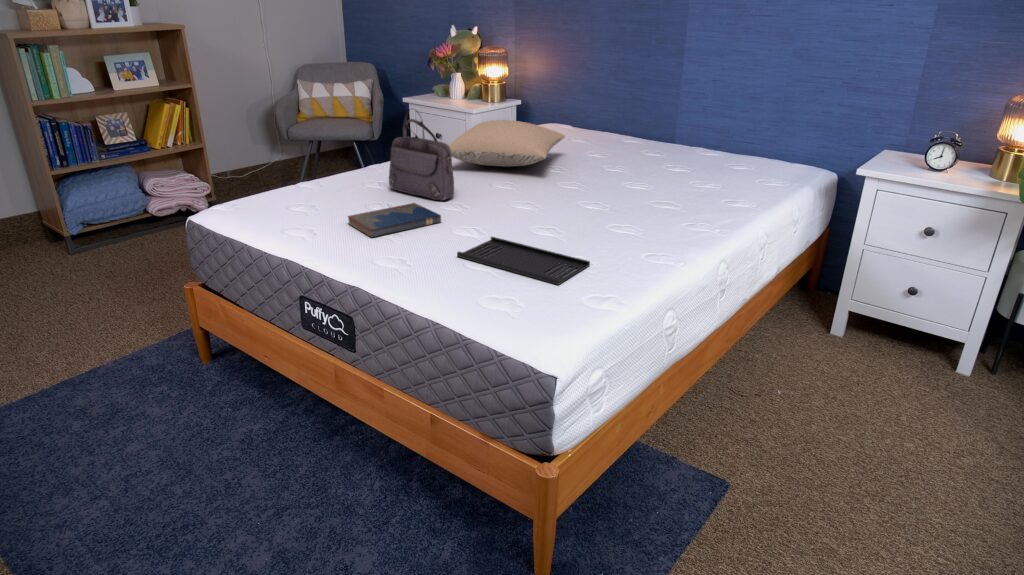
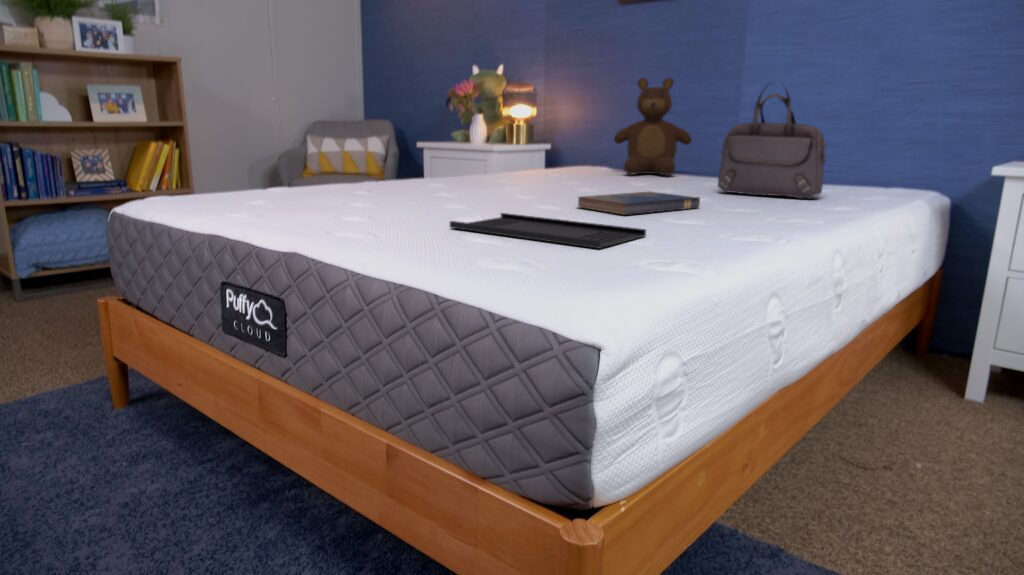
teddy bear: none [575,67,640,153] -> present [614,78,692,175]
handbag: present [389,110,454,201] -> present [718,83,826,199]
pillow: present [449,120,565,167] -> none [452,128,602,180]
hardcover book: present [348,203,441,237] -> present [578,192,700,215]

